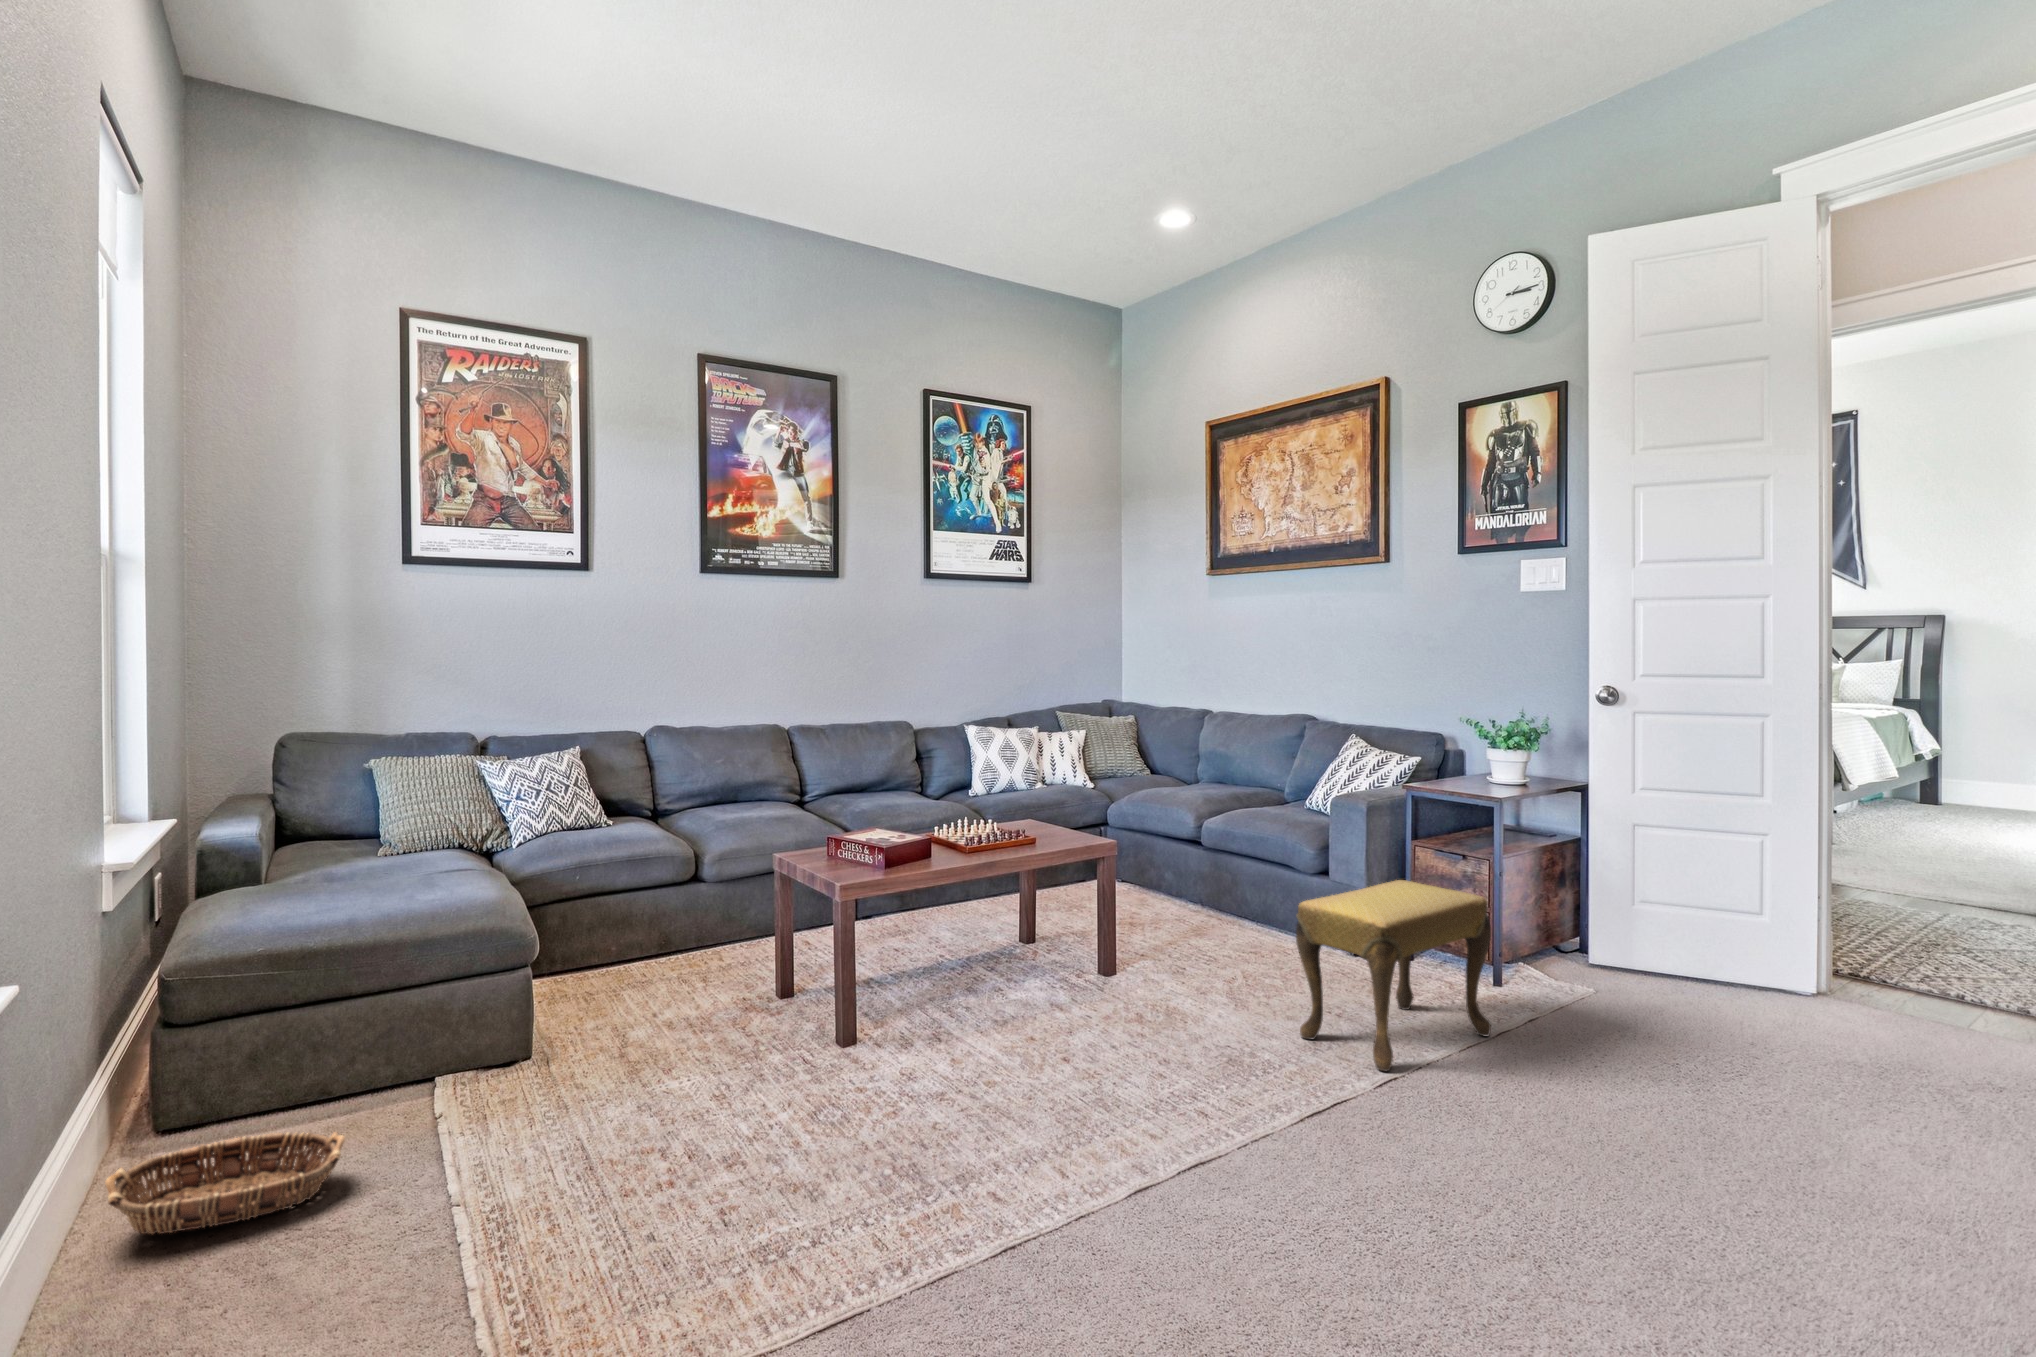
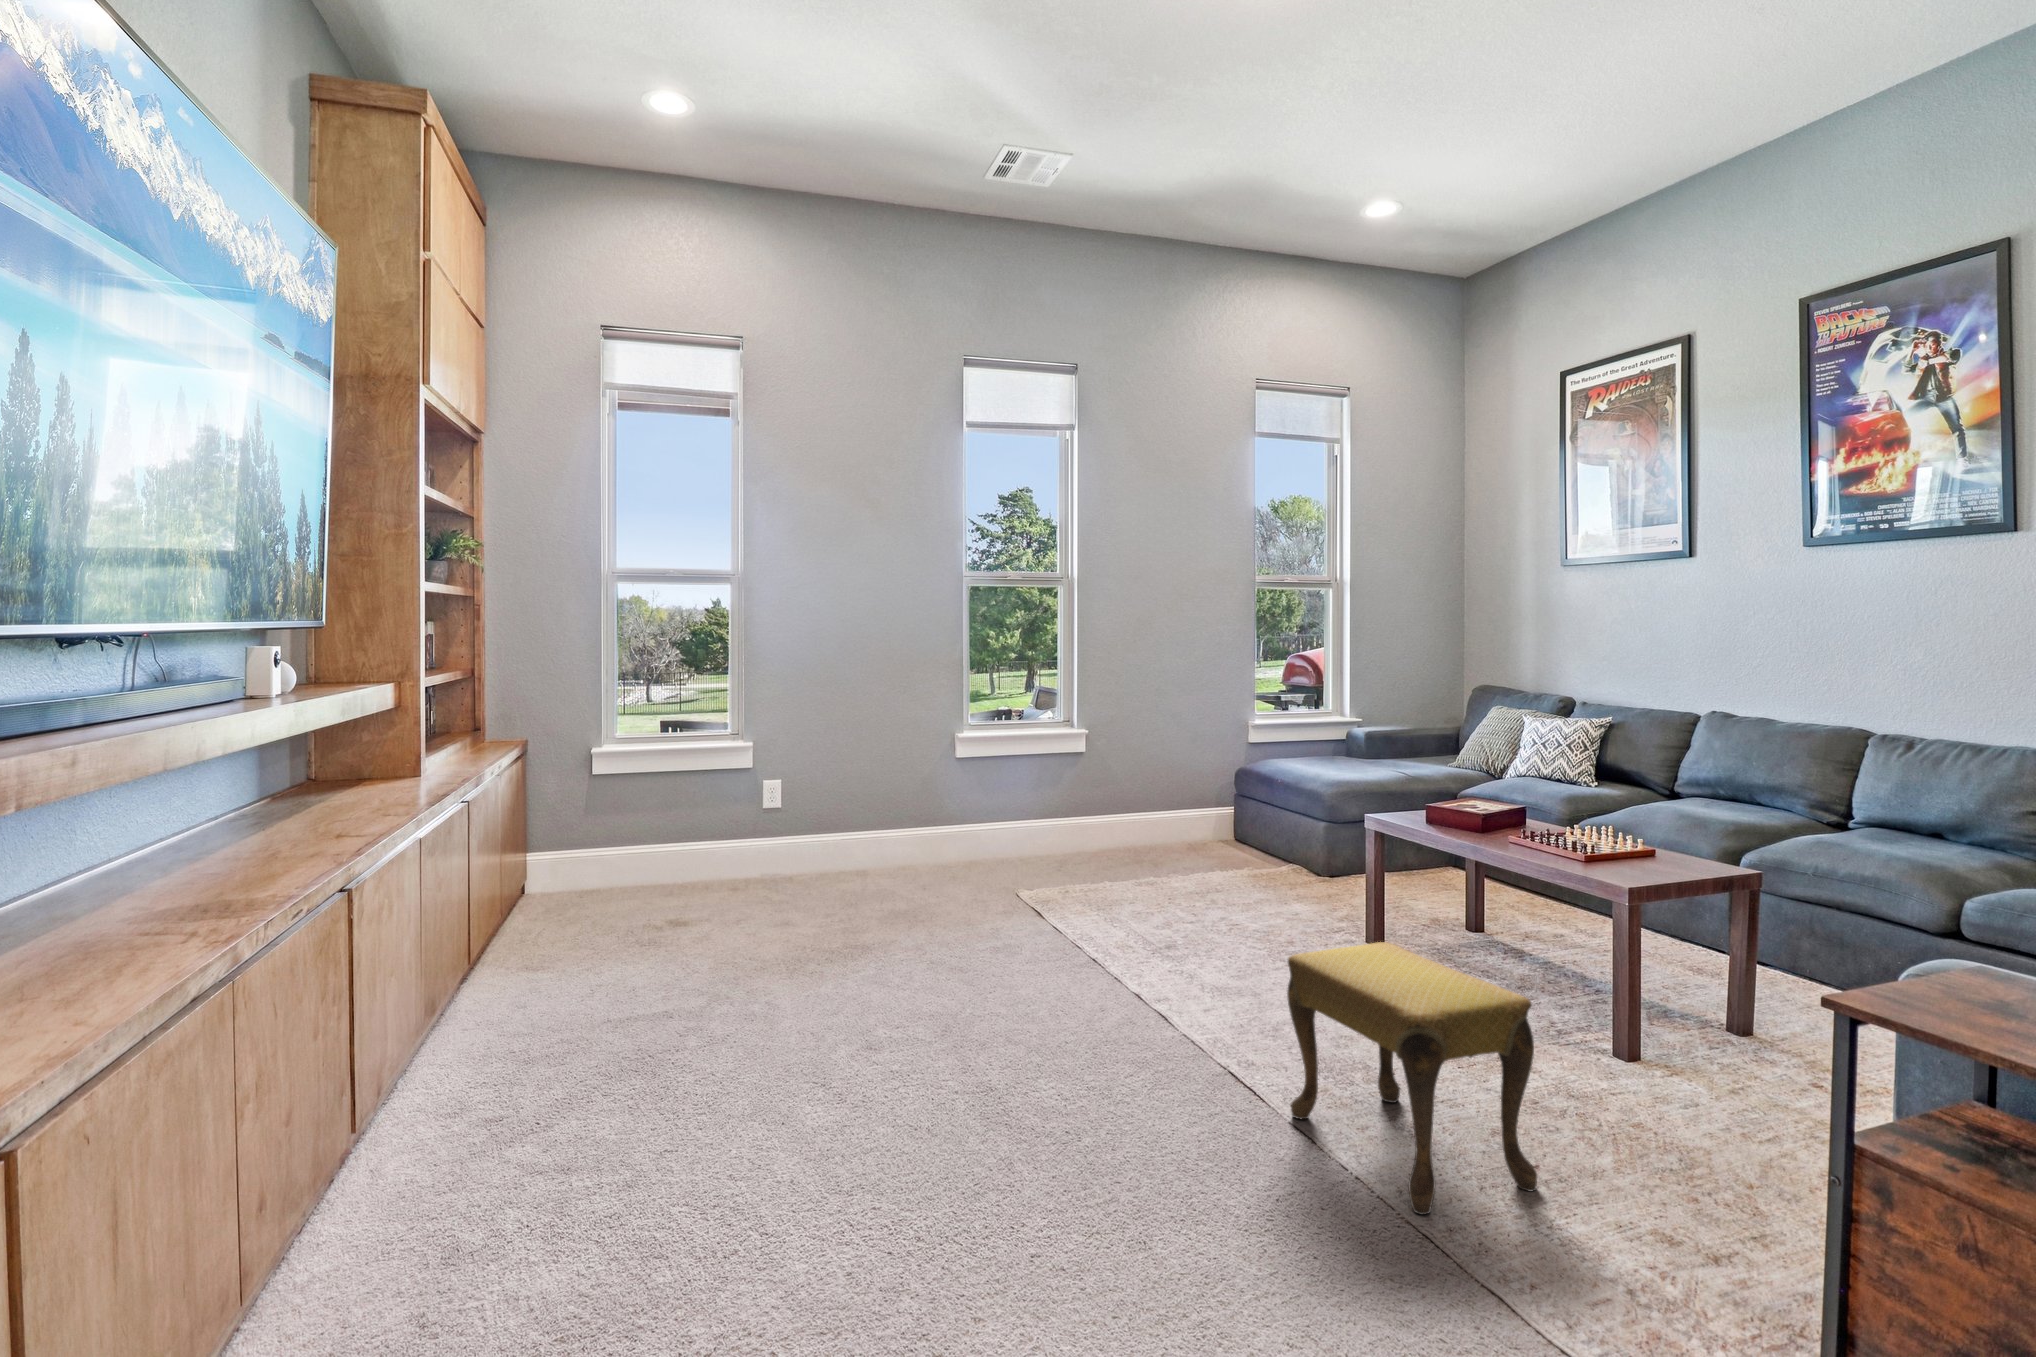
basket: present [105,1132,345,1234] -> none [1113,837,1202,878]

